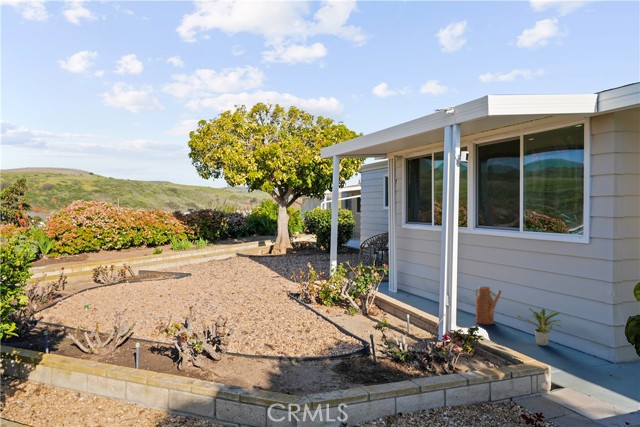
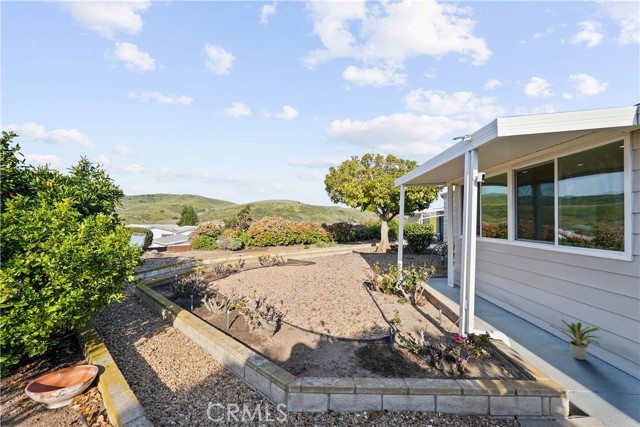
watering can: present [476,287,501,325] -> none [514,292,538,328]

